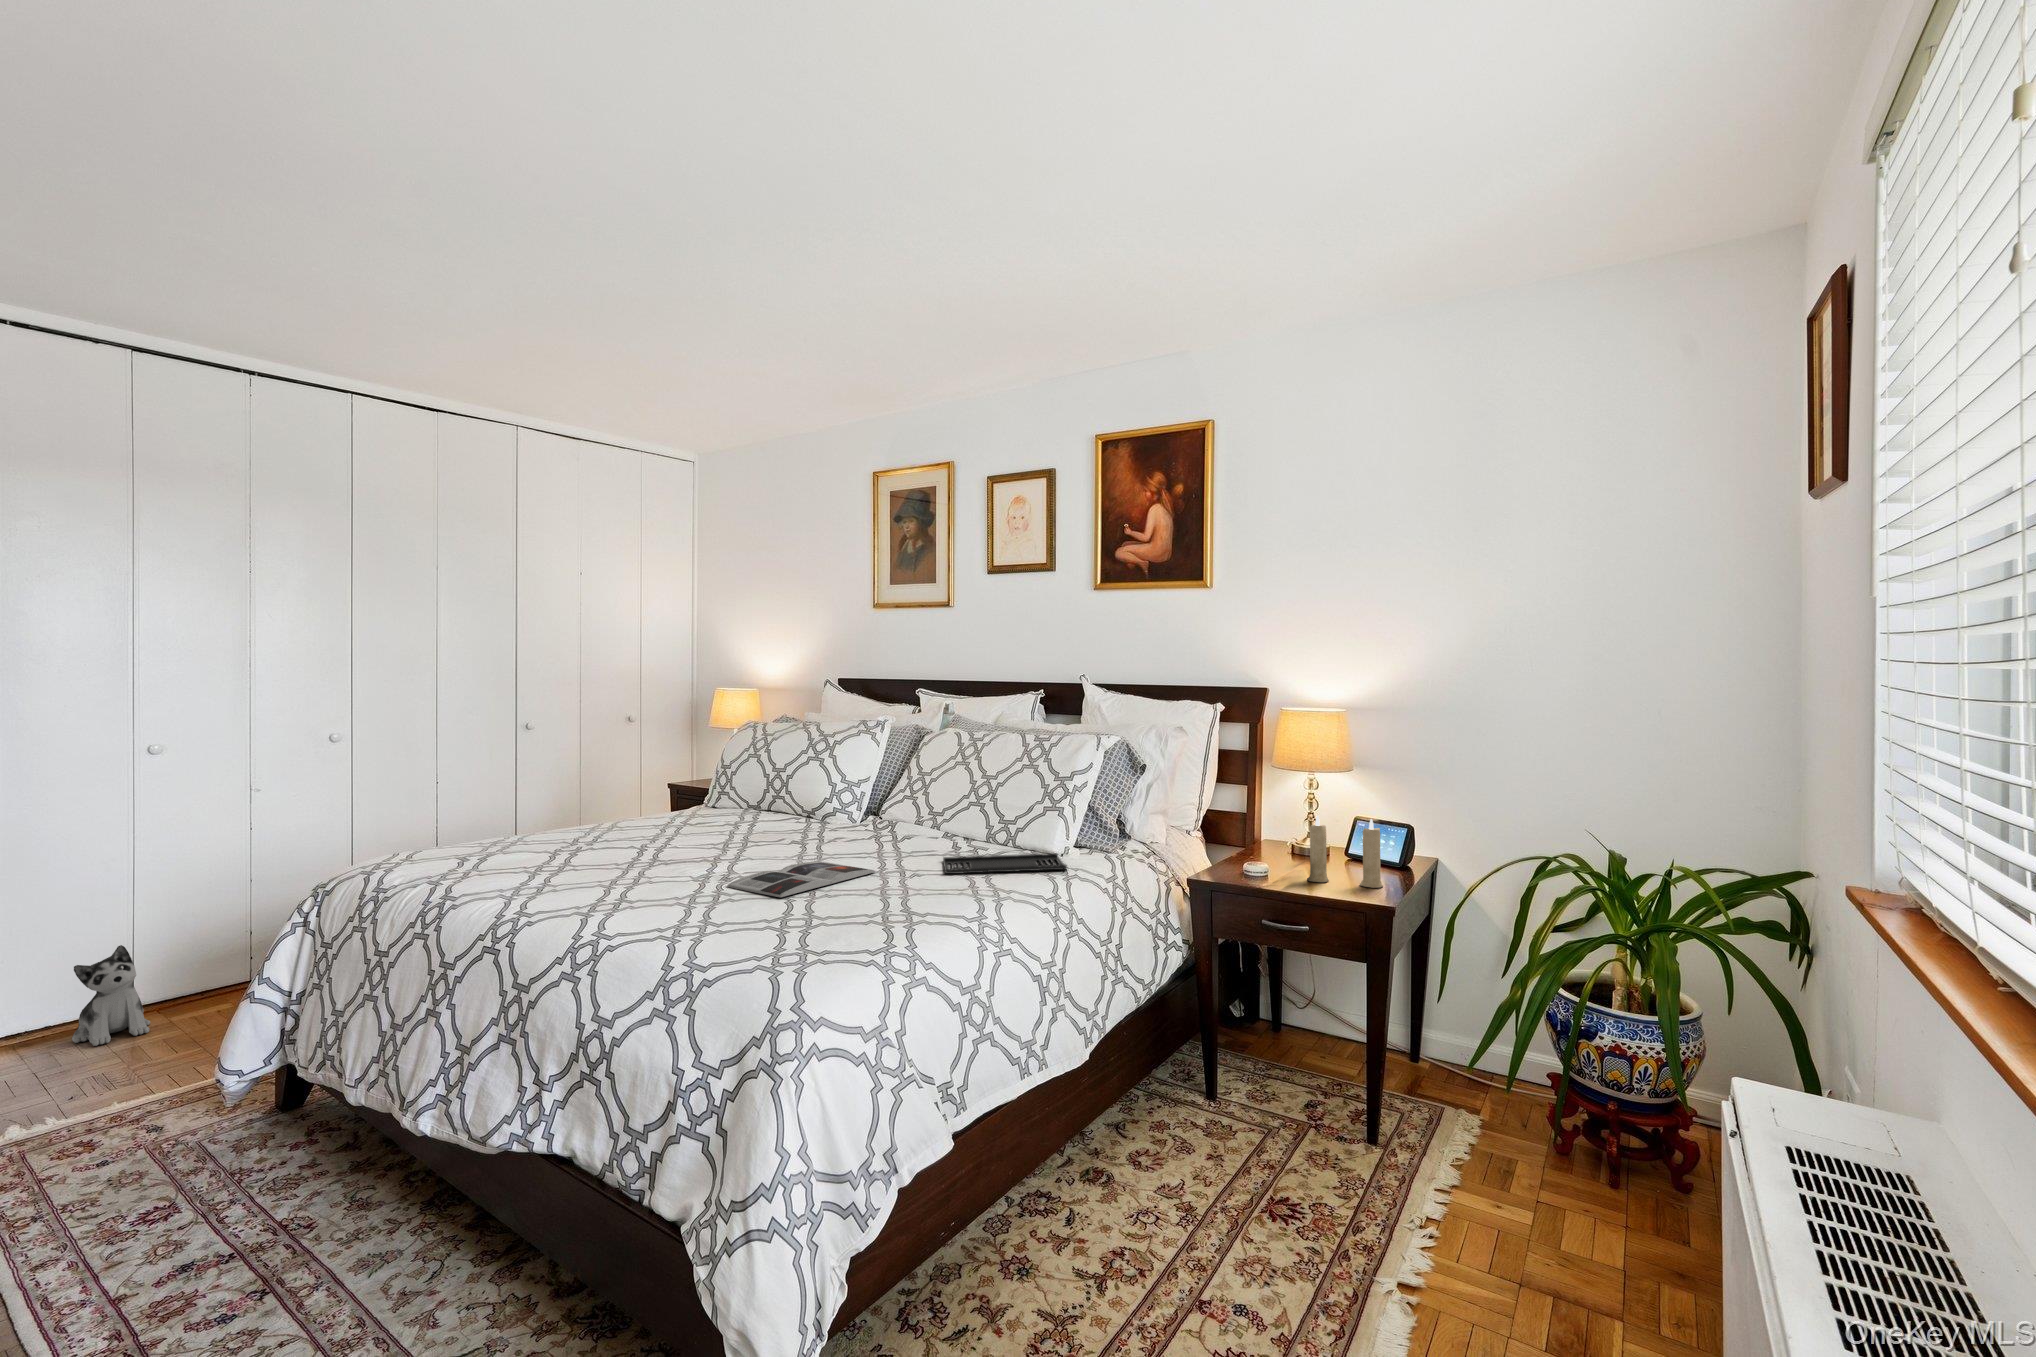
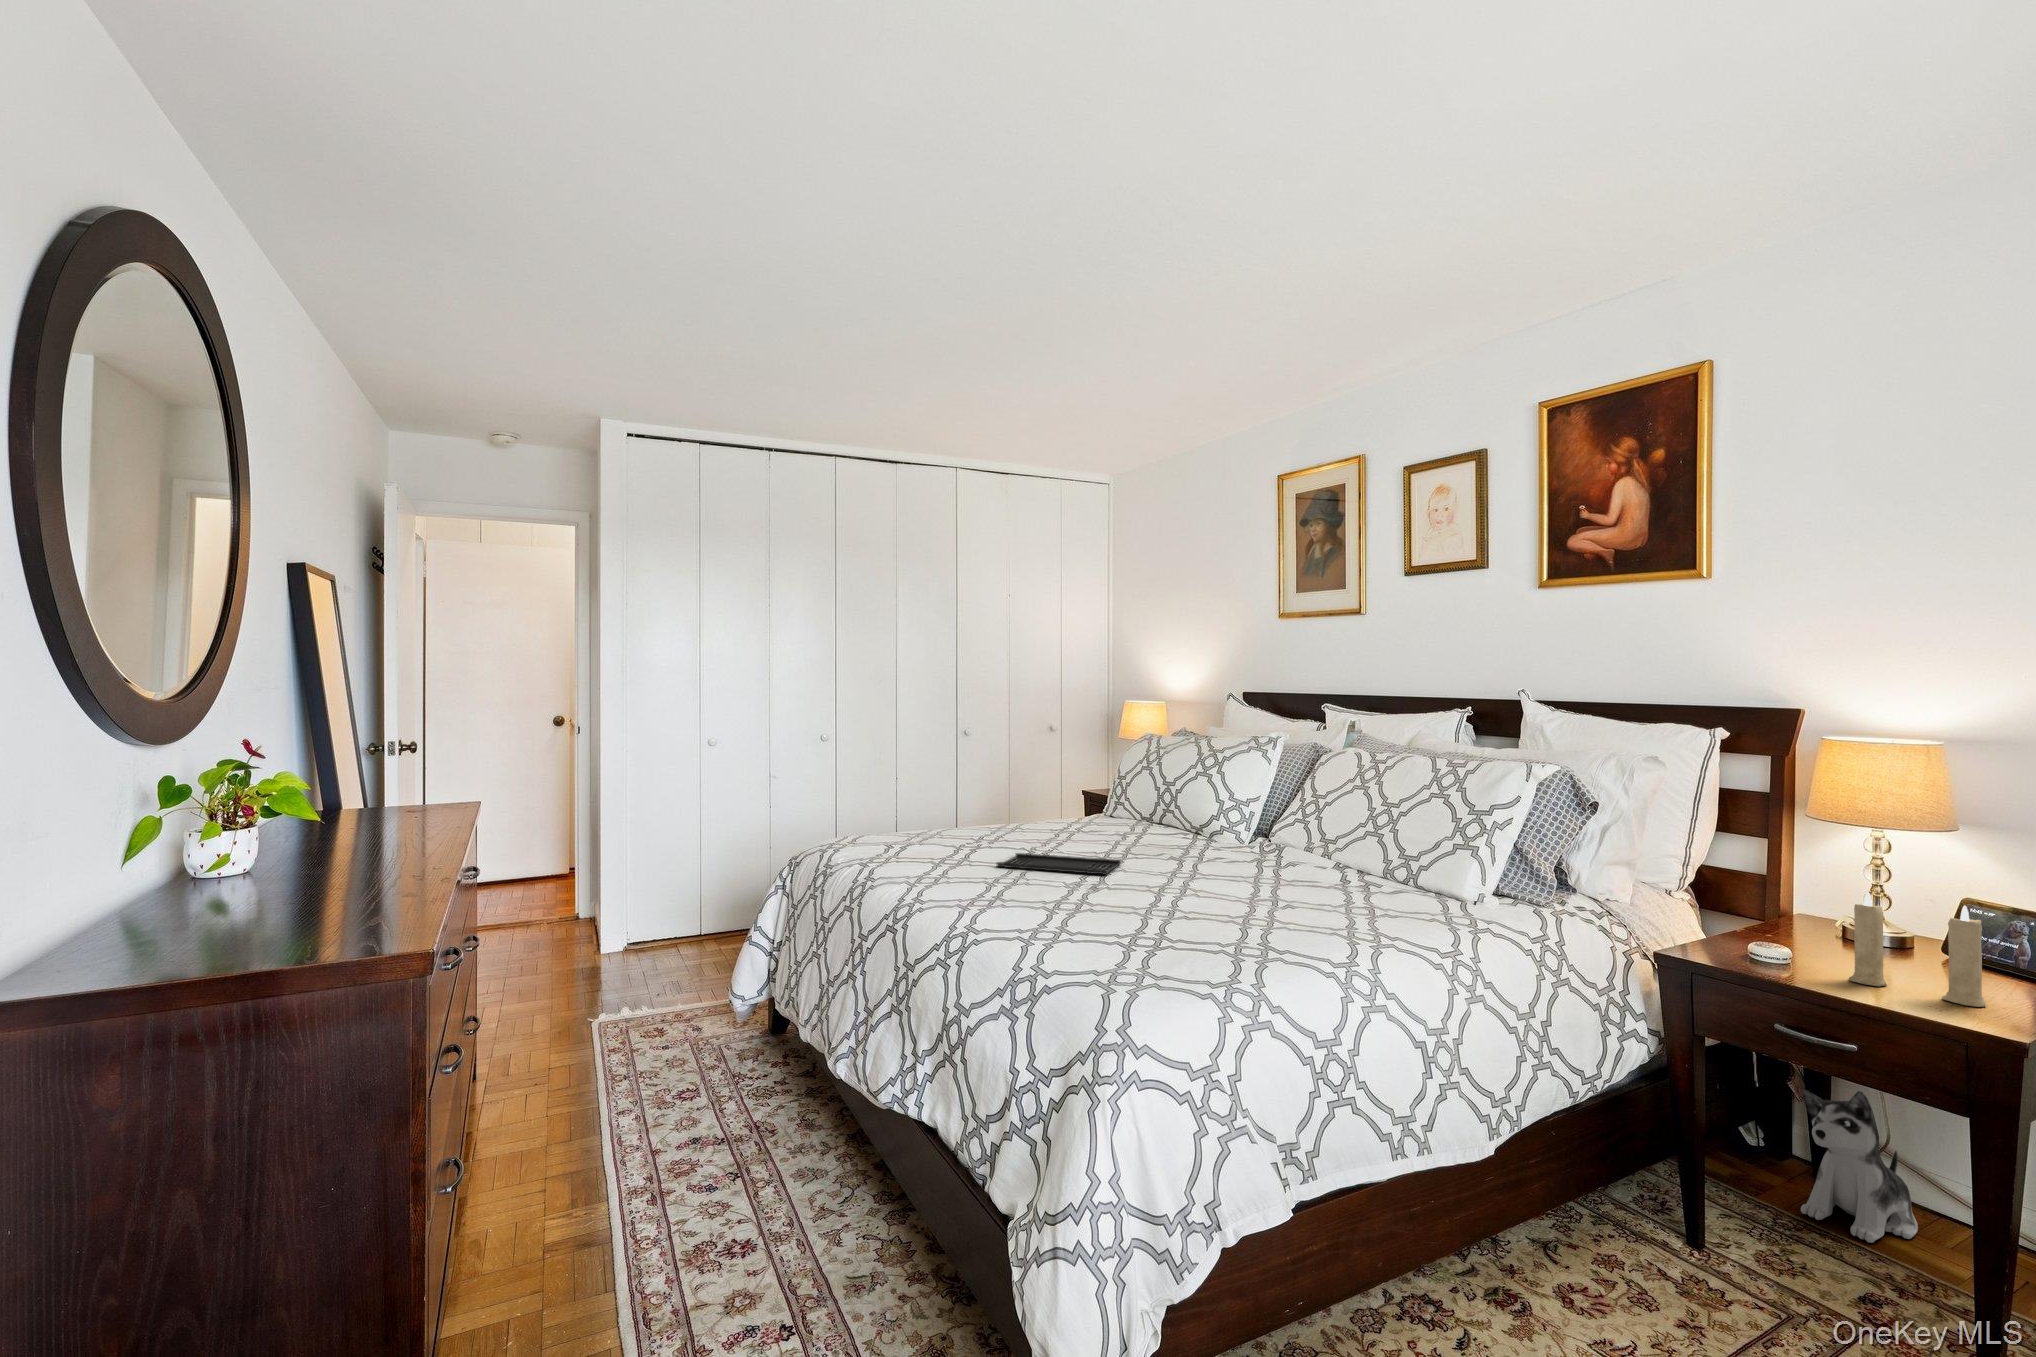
tray: present [943,853,1067,874] -> present [997,853,1121,875]
magazine: present [727,861,876,897] -> none [1095,881,1248,914]
plush toy: present [72,945,150,1046] -> present [1801,1090,1918,1243]

